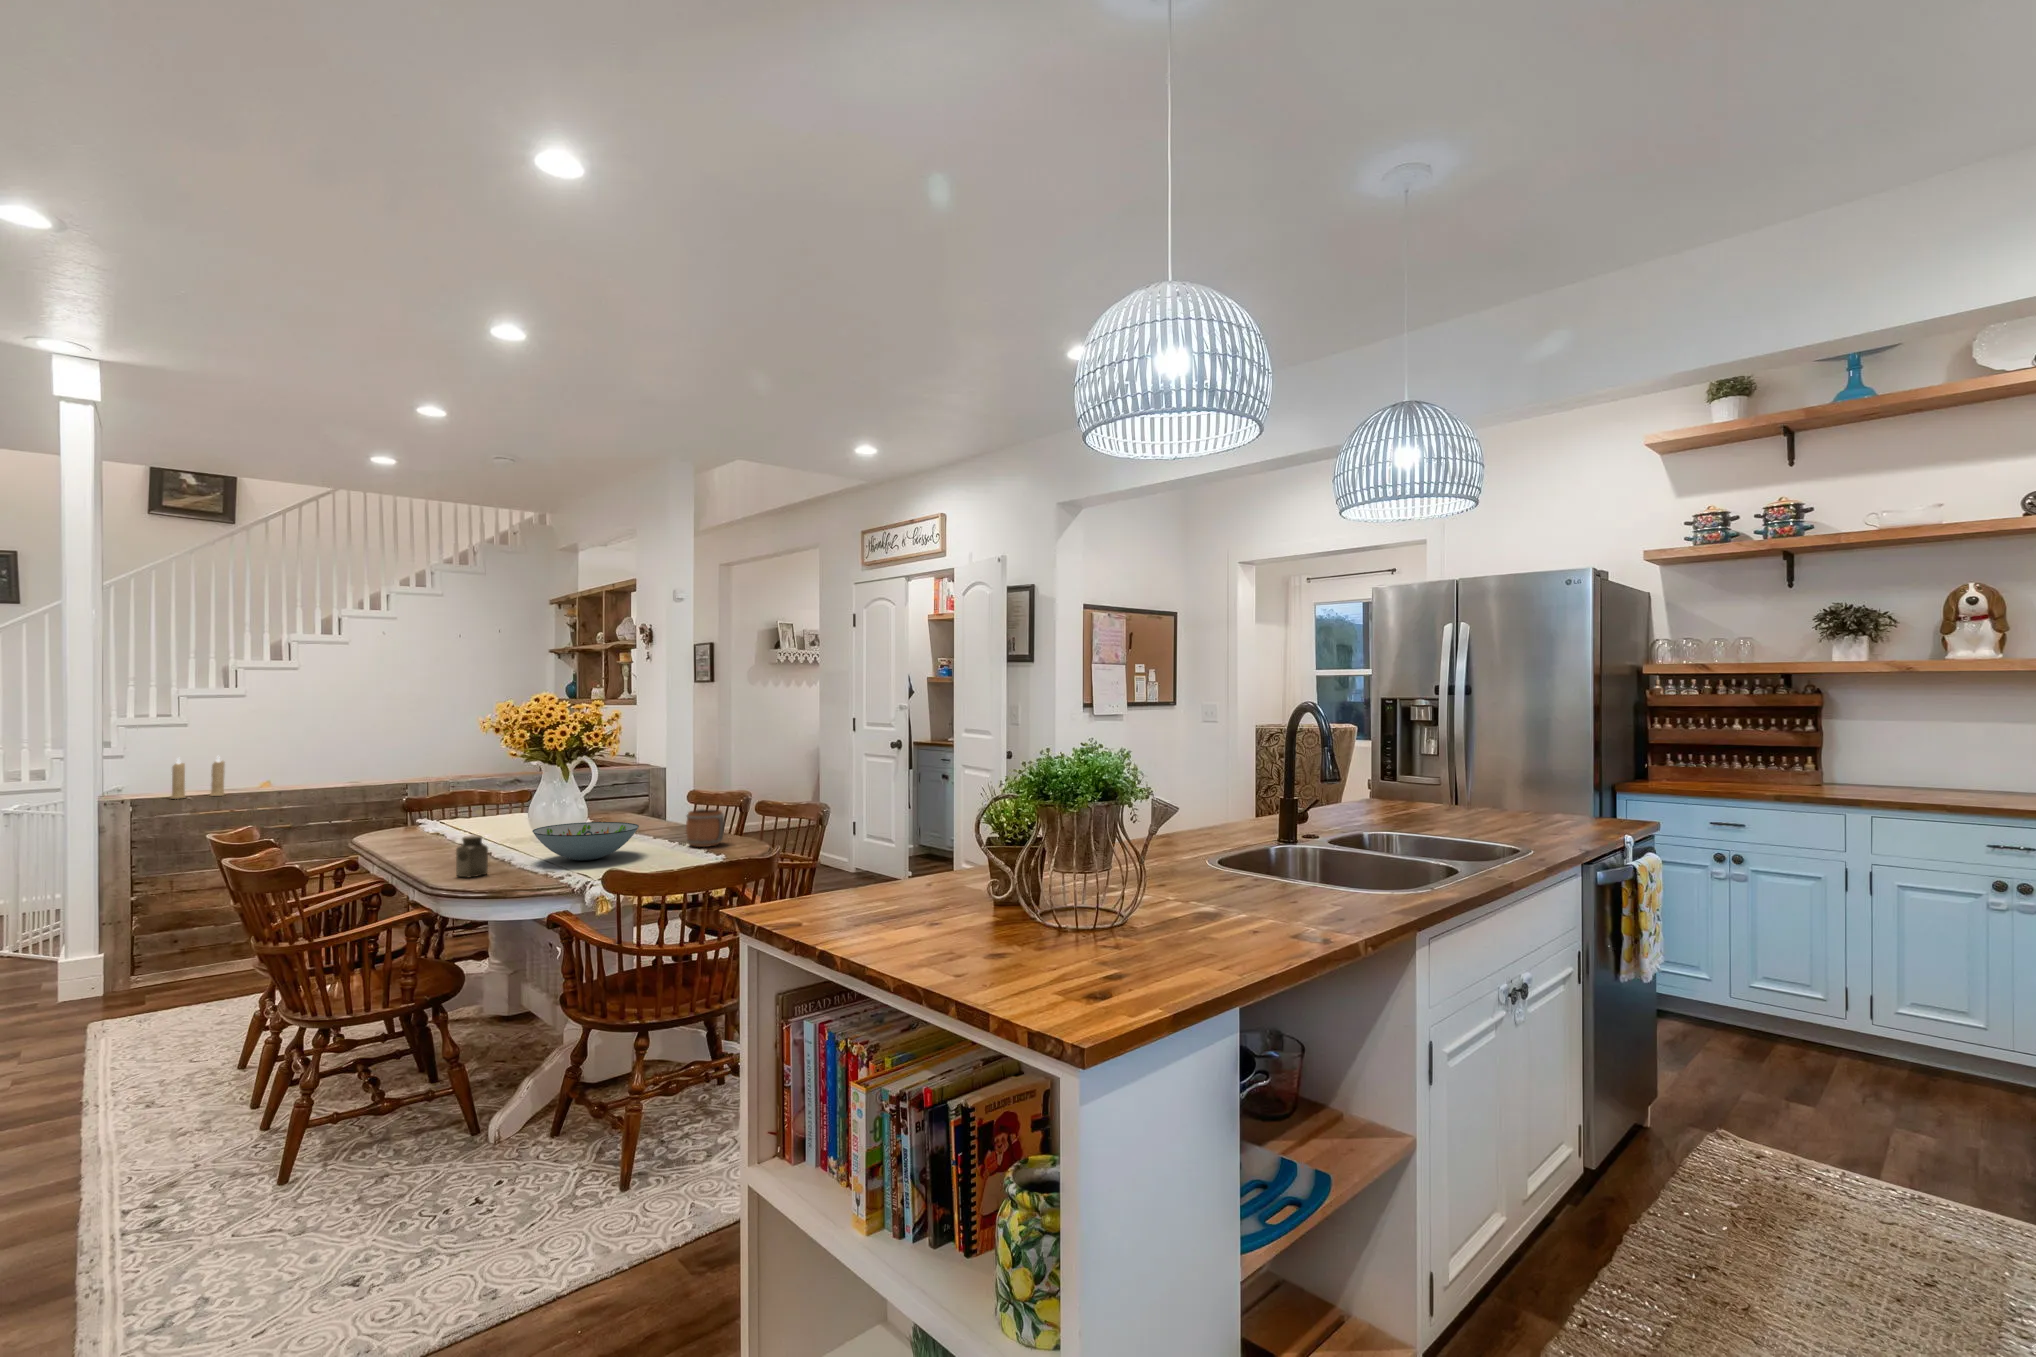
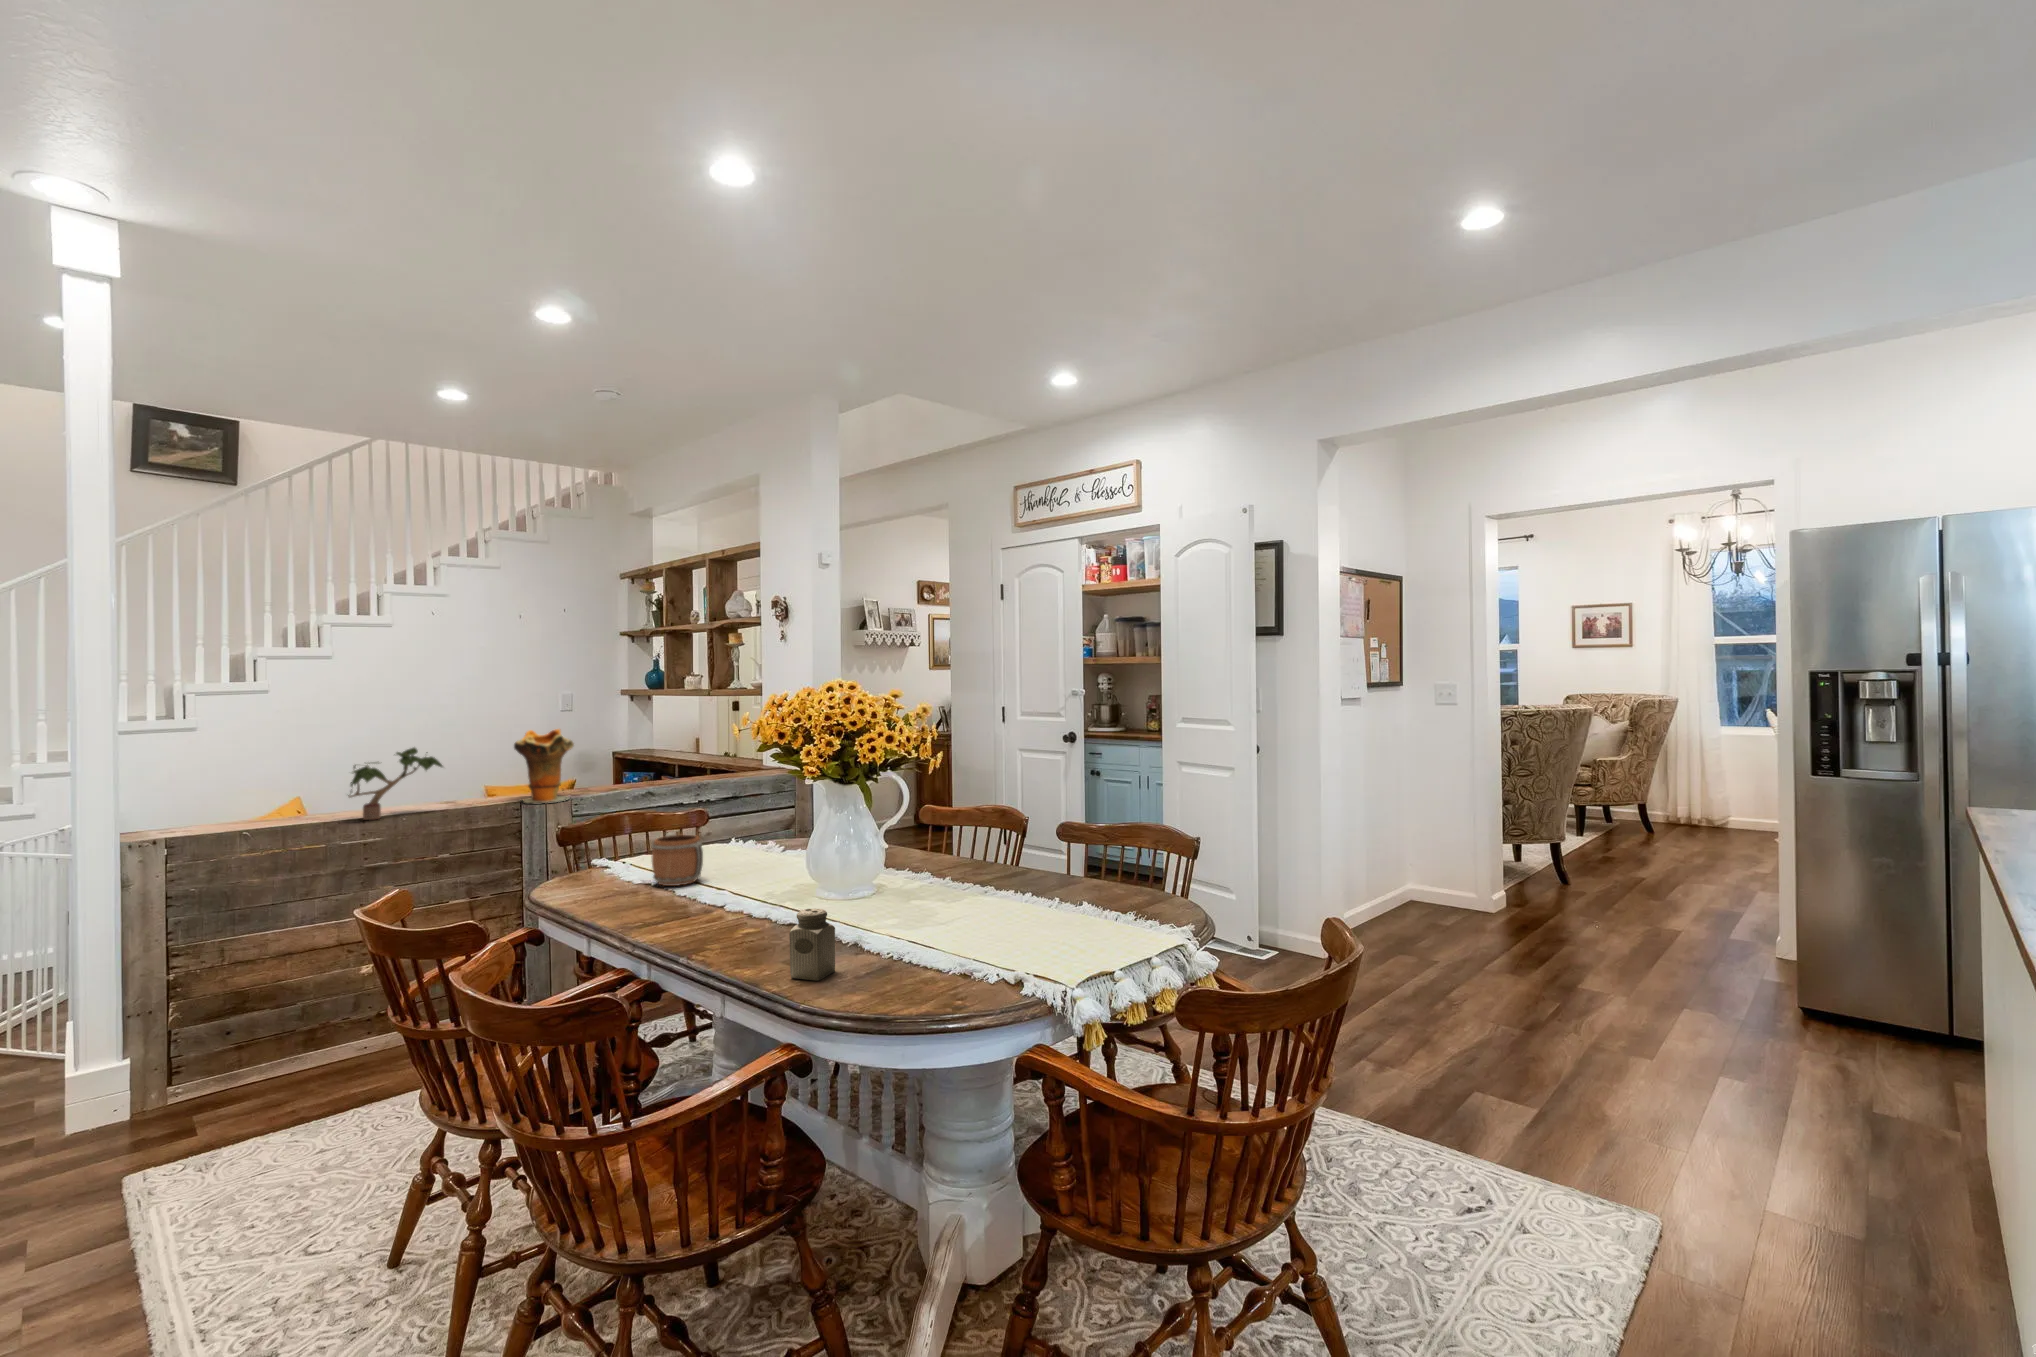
decorative vase: none [402,728,450,785] -> present [514,729,574,803]
potted plant: none [260,738,351,792] -> present [348,748,443,820]
candle: present [170,757,225,799] -> none [215,772,293,836]
mug: present [686,808,725,847] -> present [652,832,703,886]
decorative bowl: present [532,822,639,861] -> none [865,868,1015,934]

